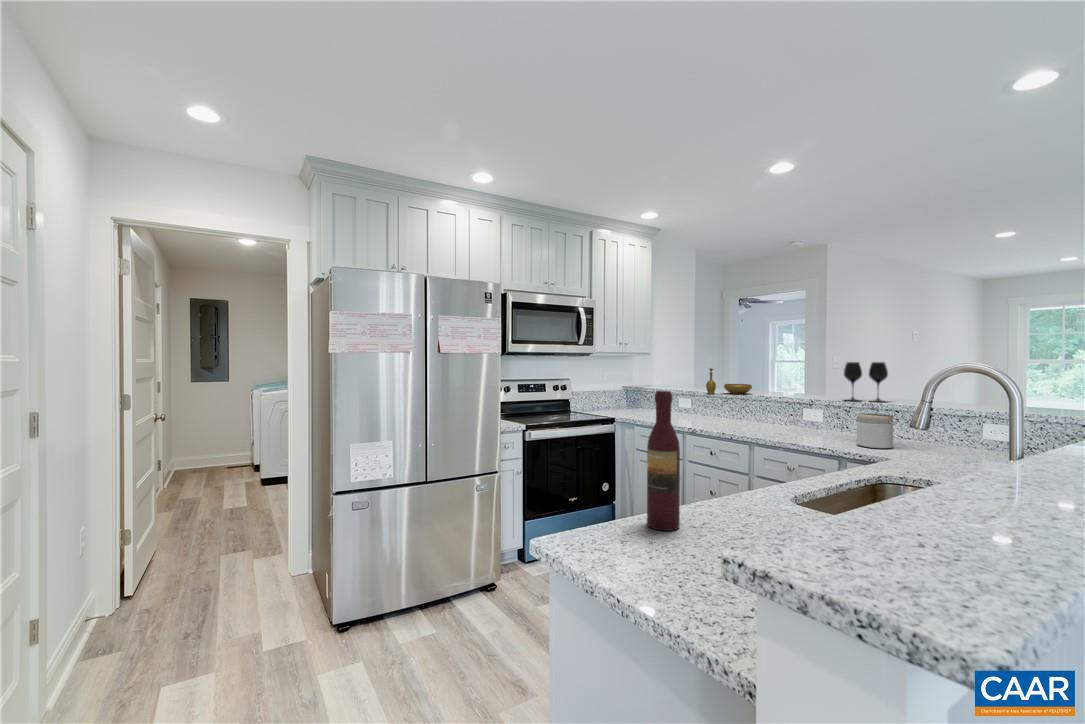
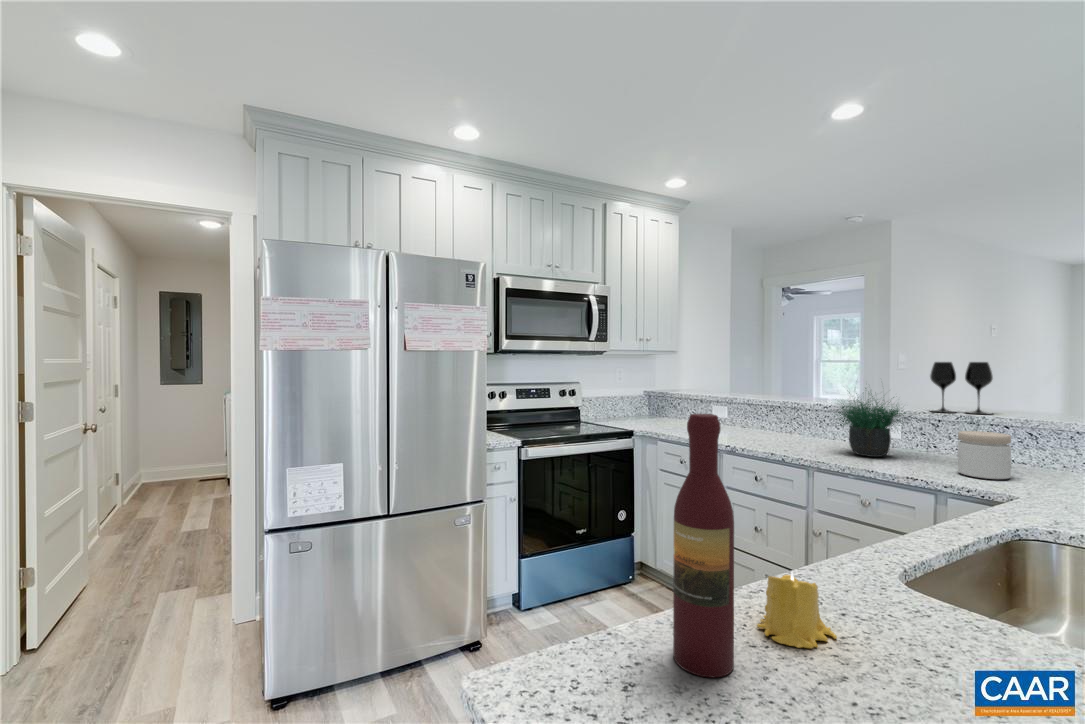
decorative bowl: present [706,368,752,394] -> none [747,369,805,402]
potted plant: none [761,372,831,435] -> present [838,393,902,457]
candle: none [694,480,738,521] -> present [757,573,837,648]

